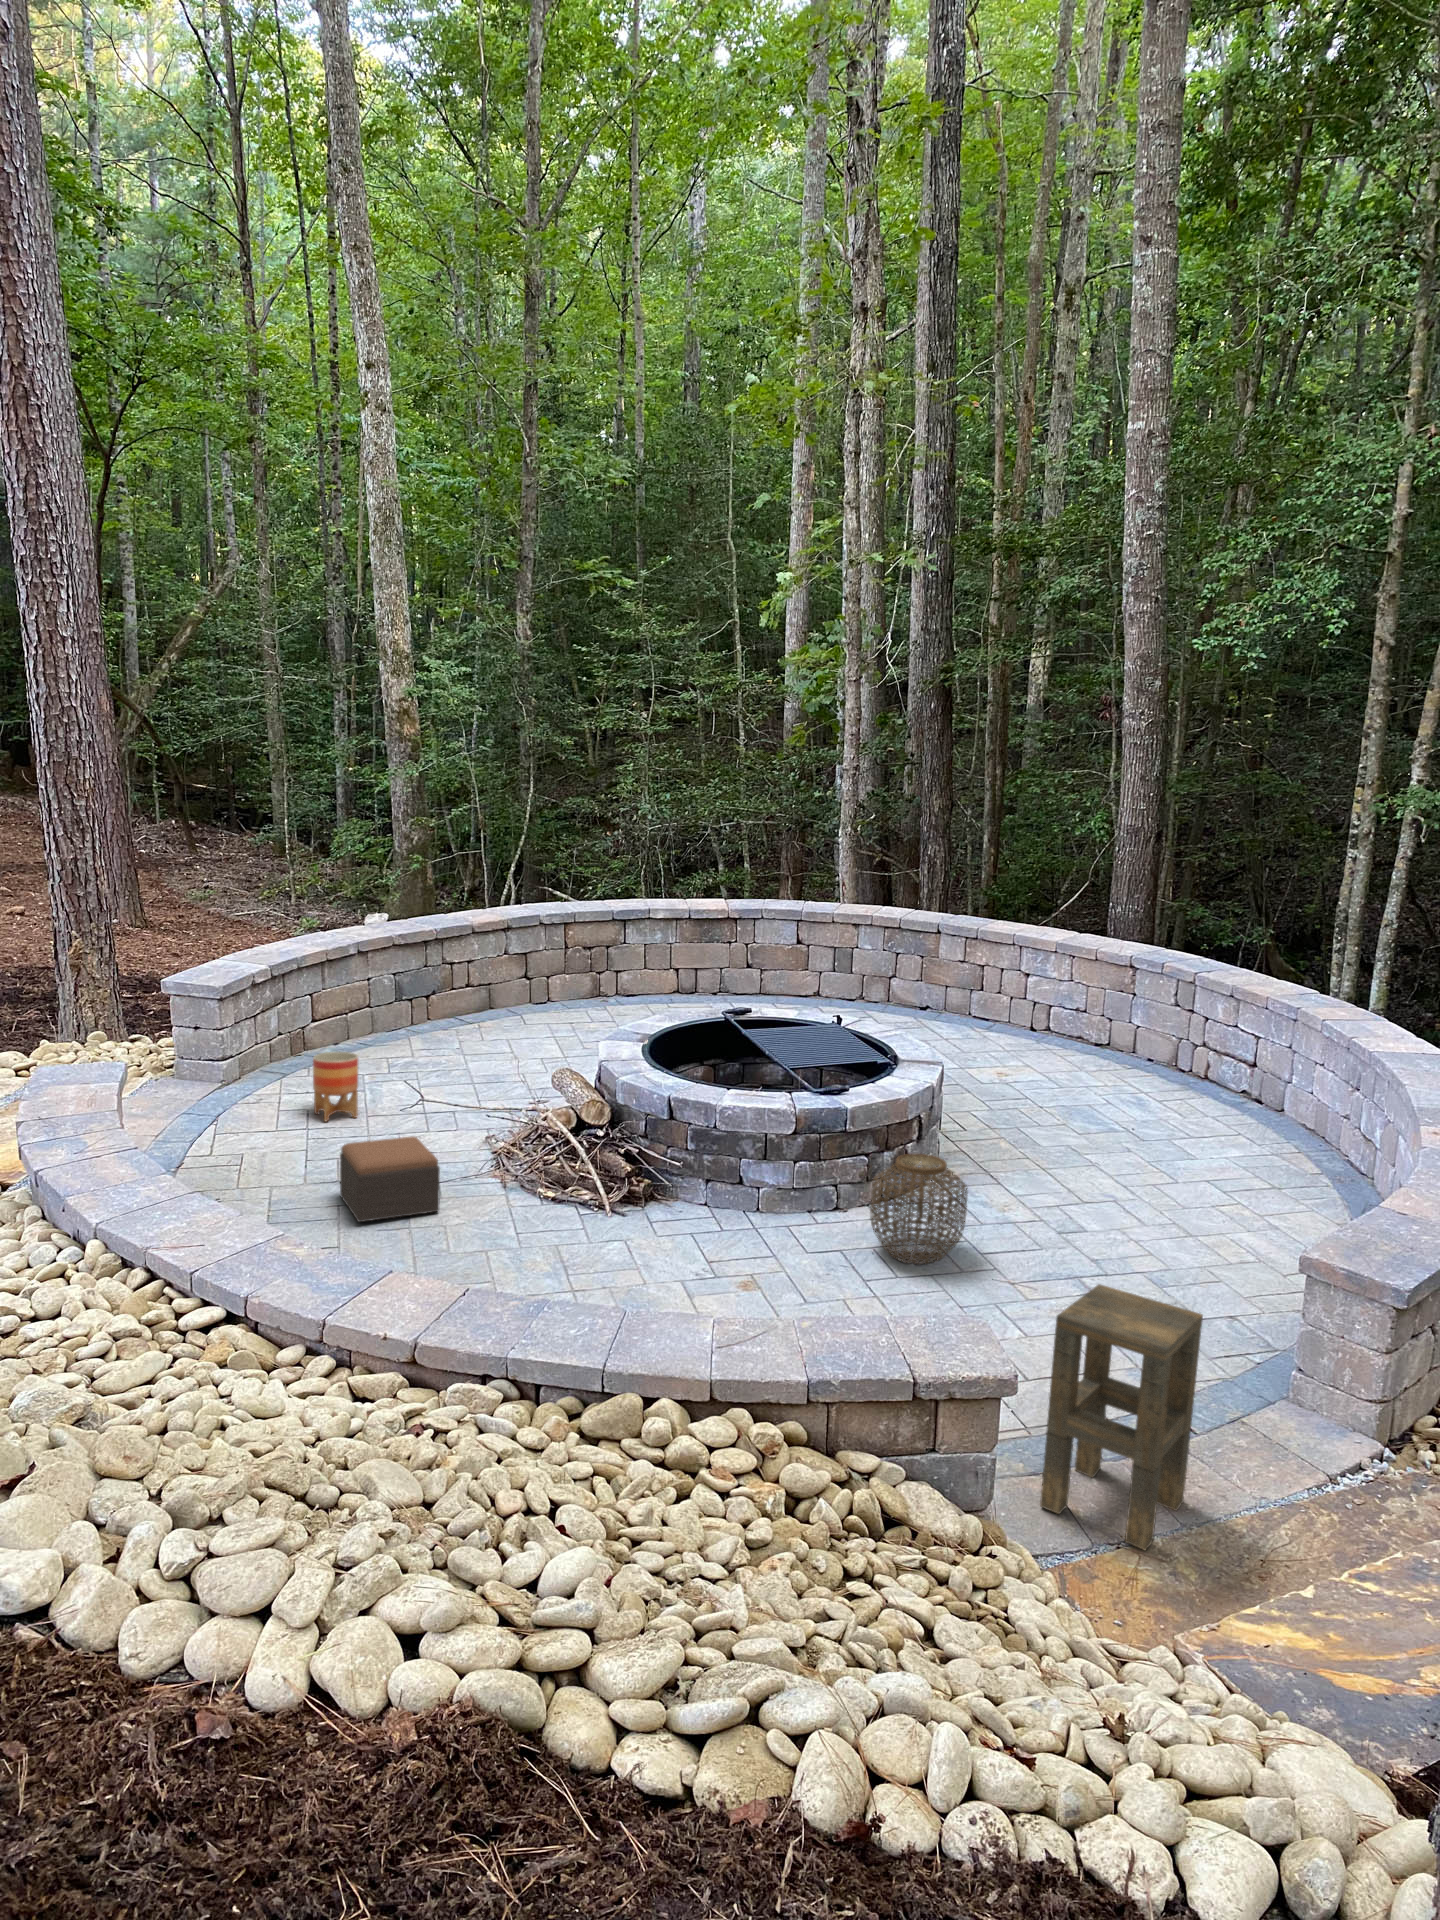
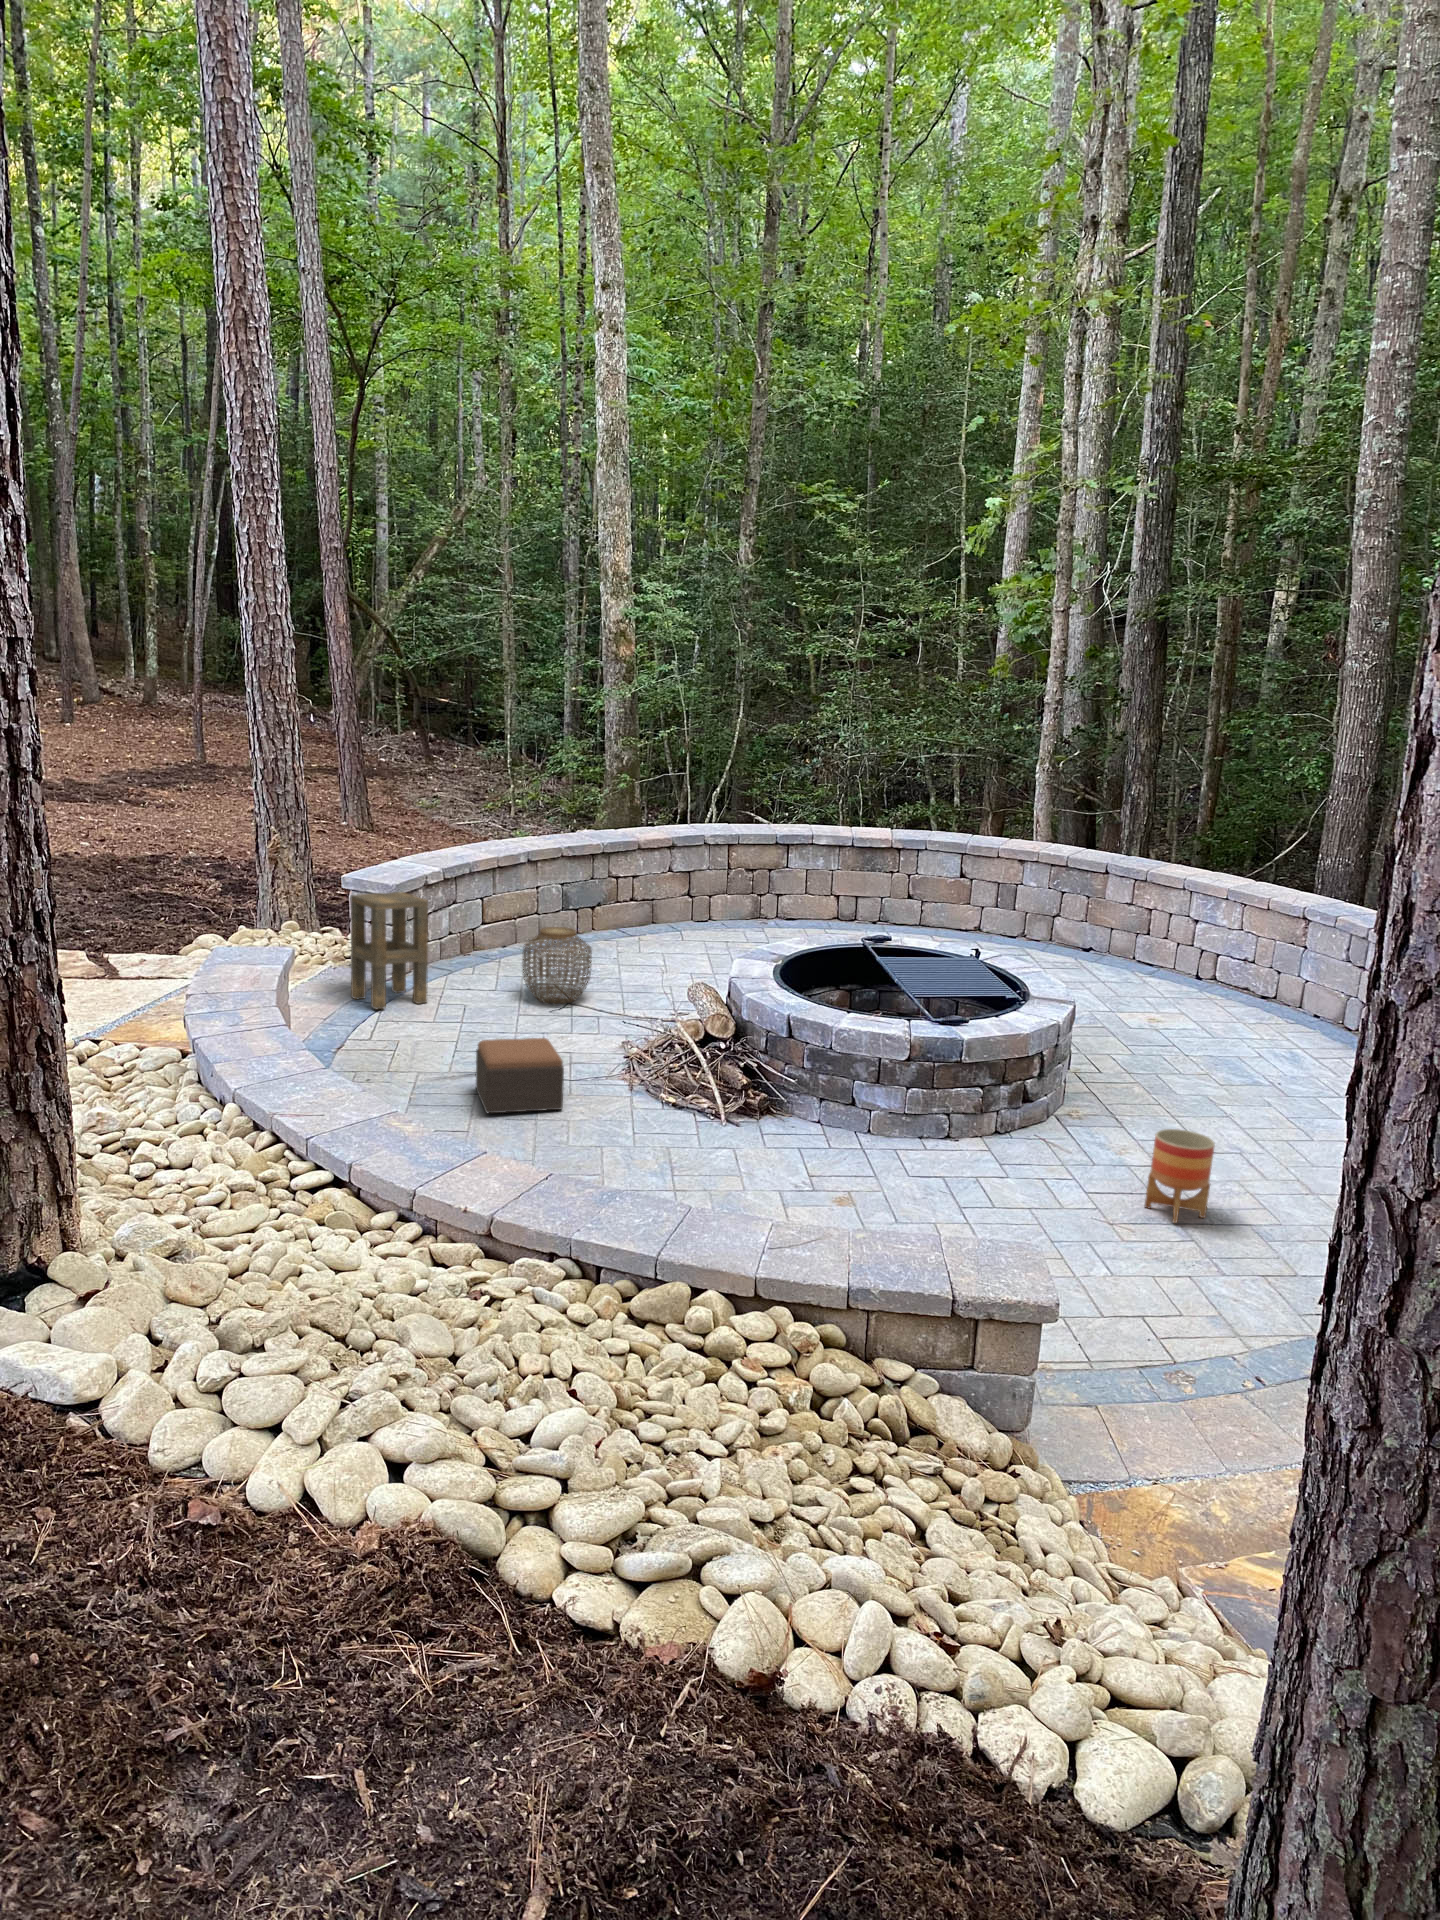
planter: present [313,1052,358,1121] -> present [1145,1129,1215,1223]
woven basket: present [870,1154,968,1264] -> present [522,927,592,1004]
side table: present [1040,1284,1203,1550] -> present [351,892,428,1009]

